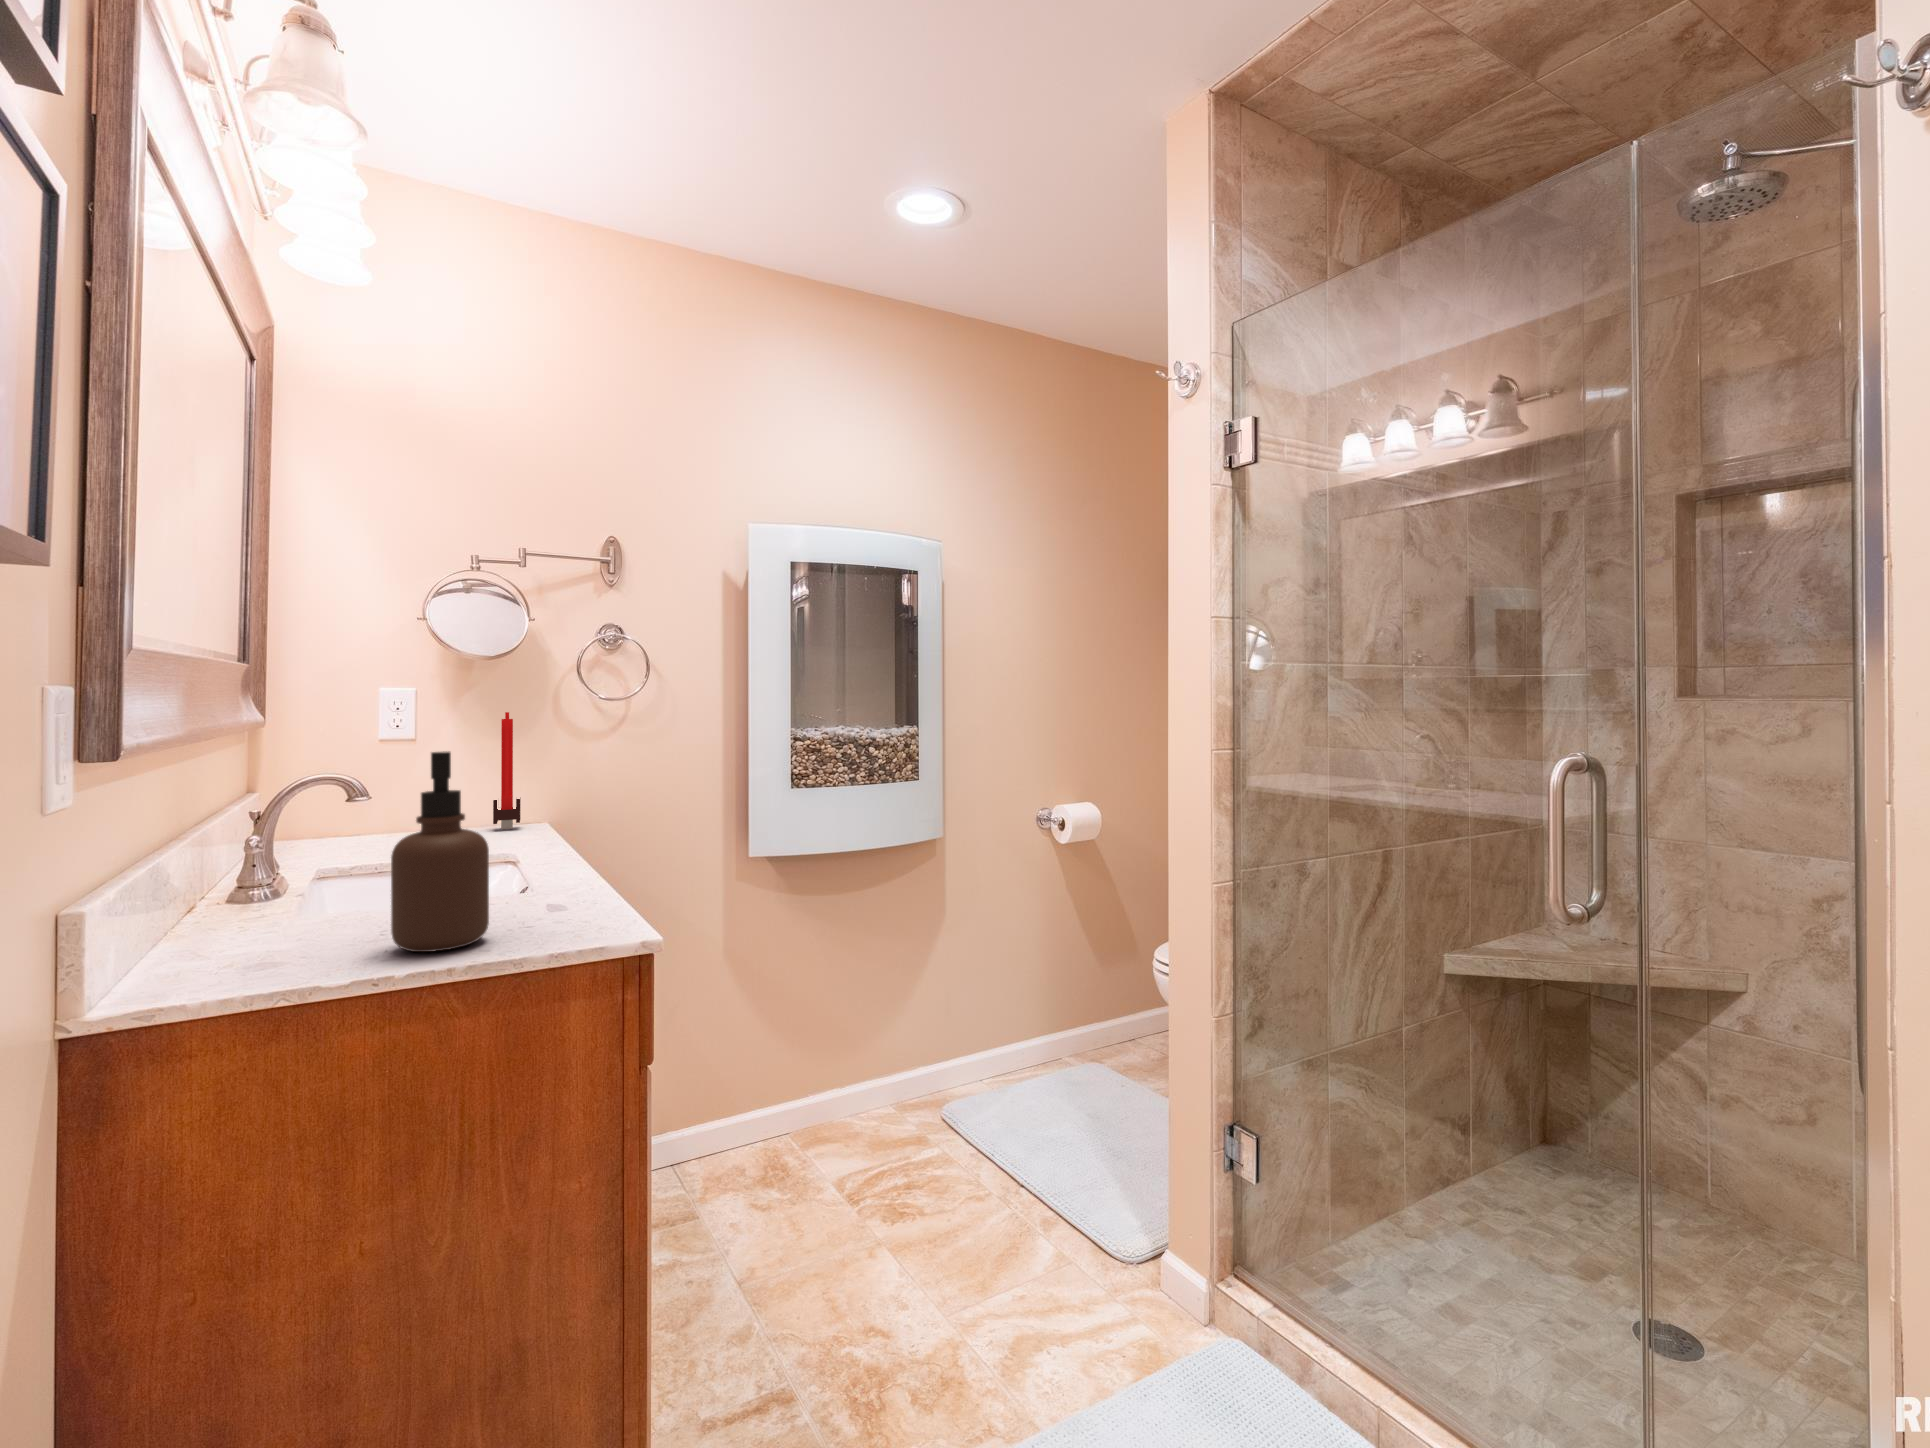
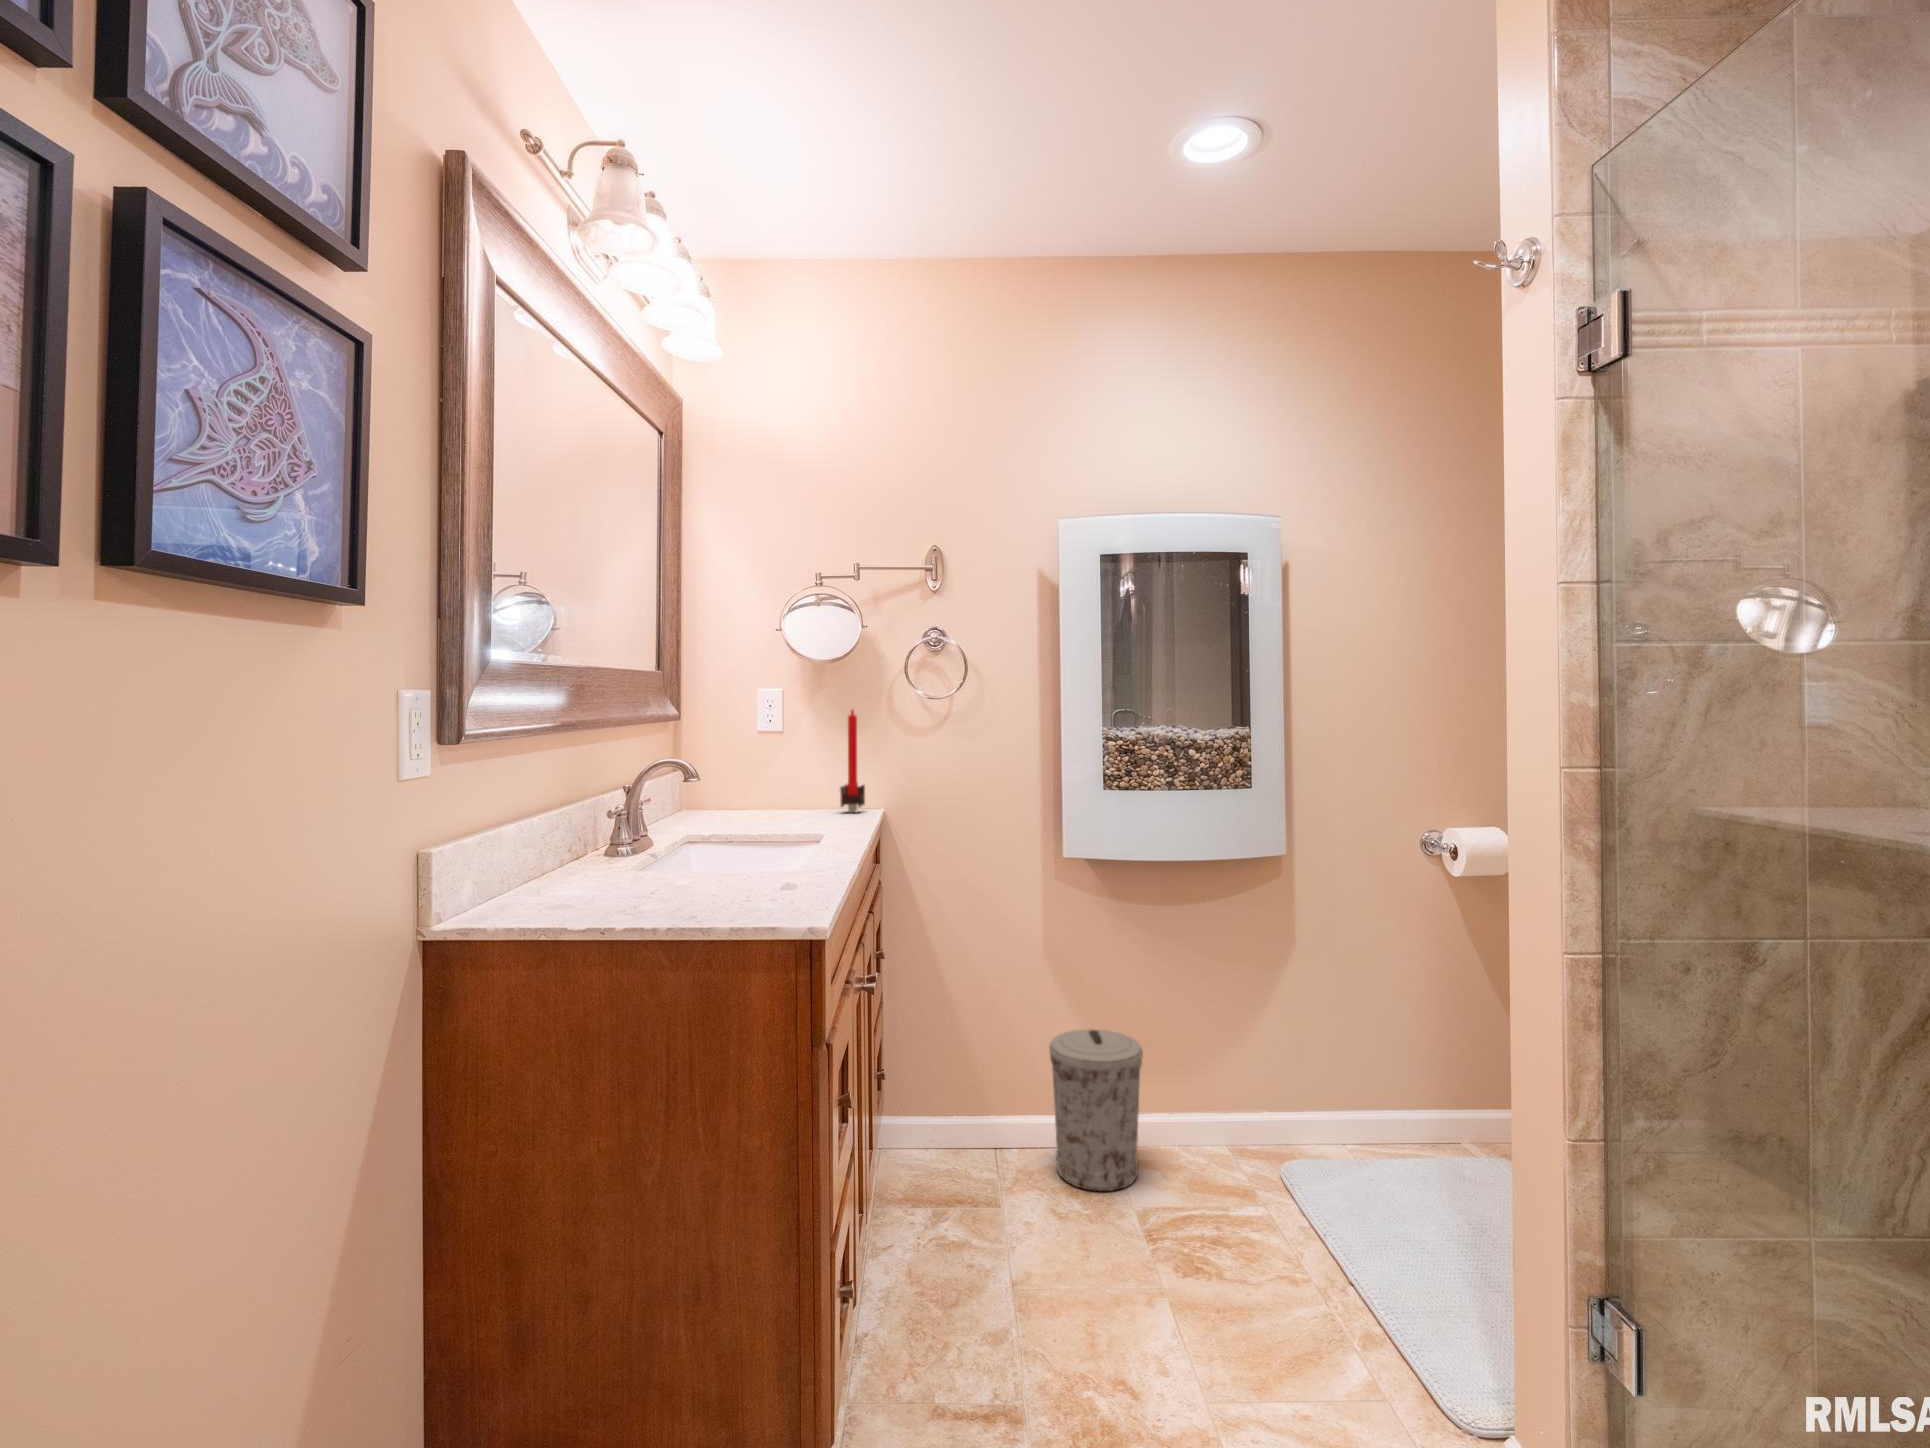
soap dispenser: present [391,751,489,952] -> none [634,740,708,911]
trash can: none [737,1023,830,1180] -> present [1049,1029,1143,1191]

